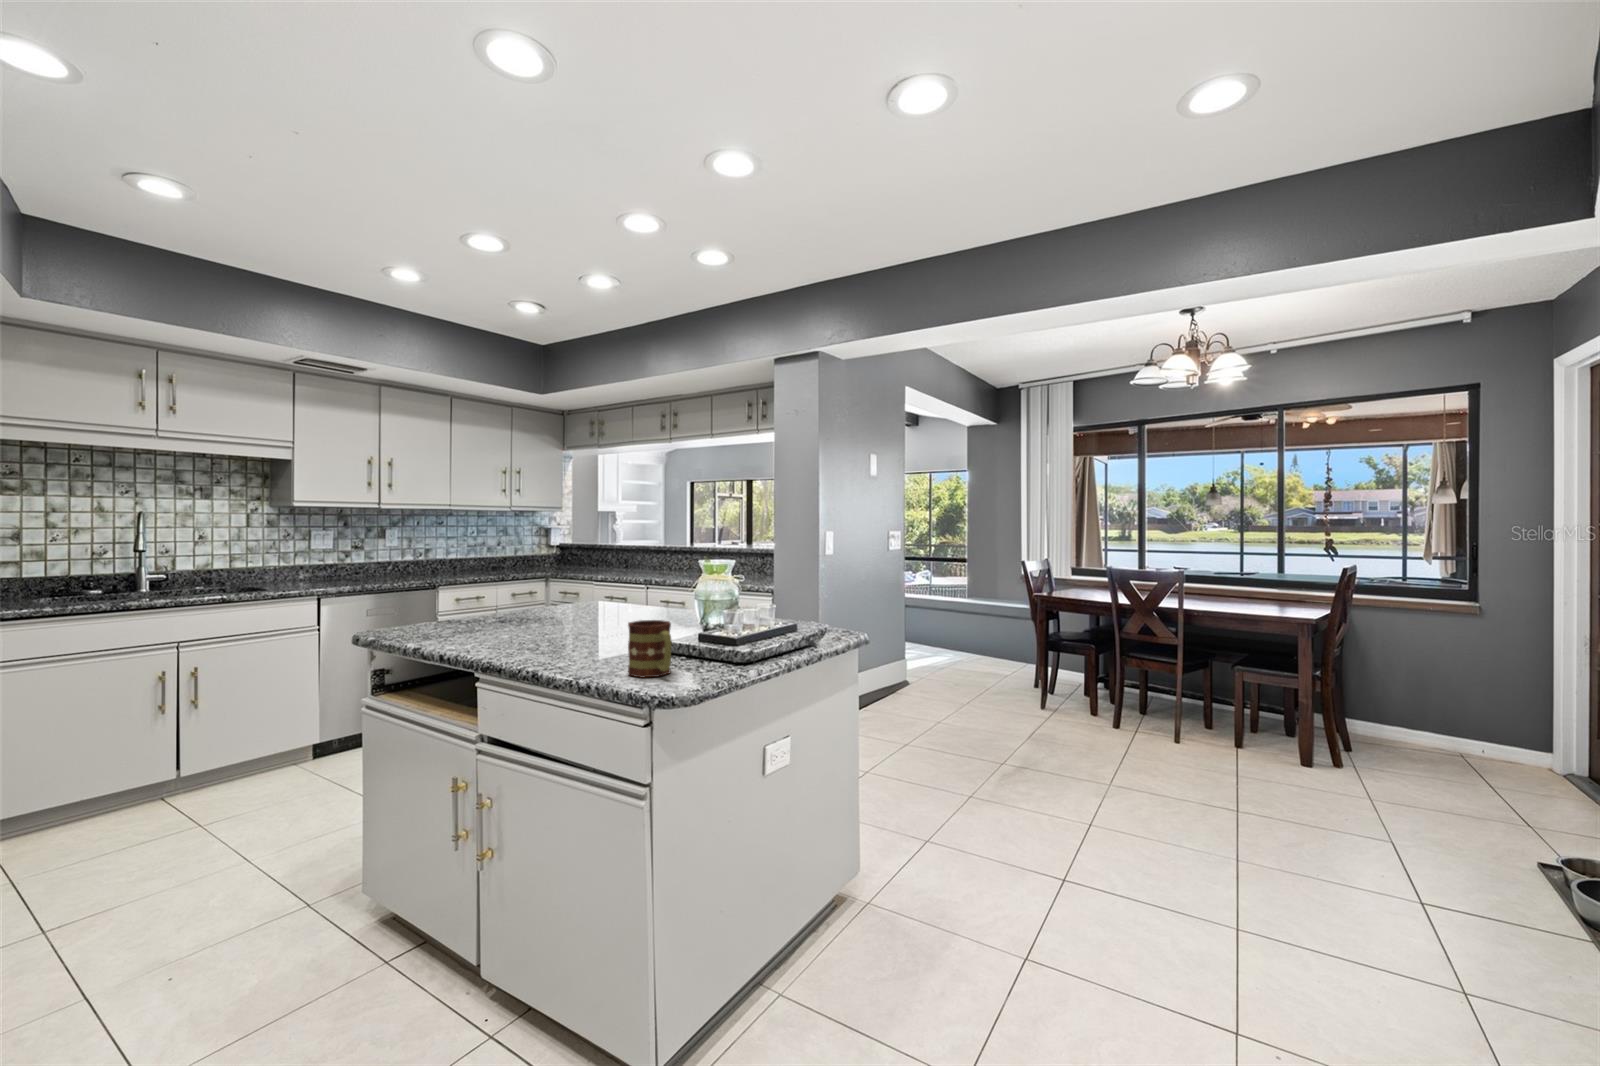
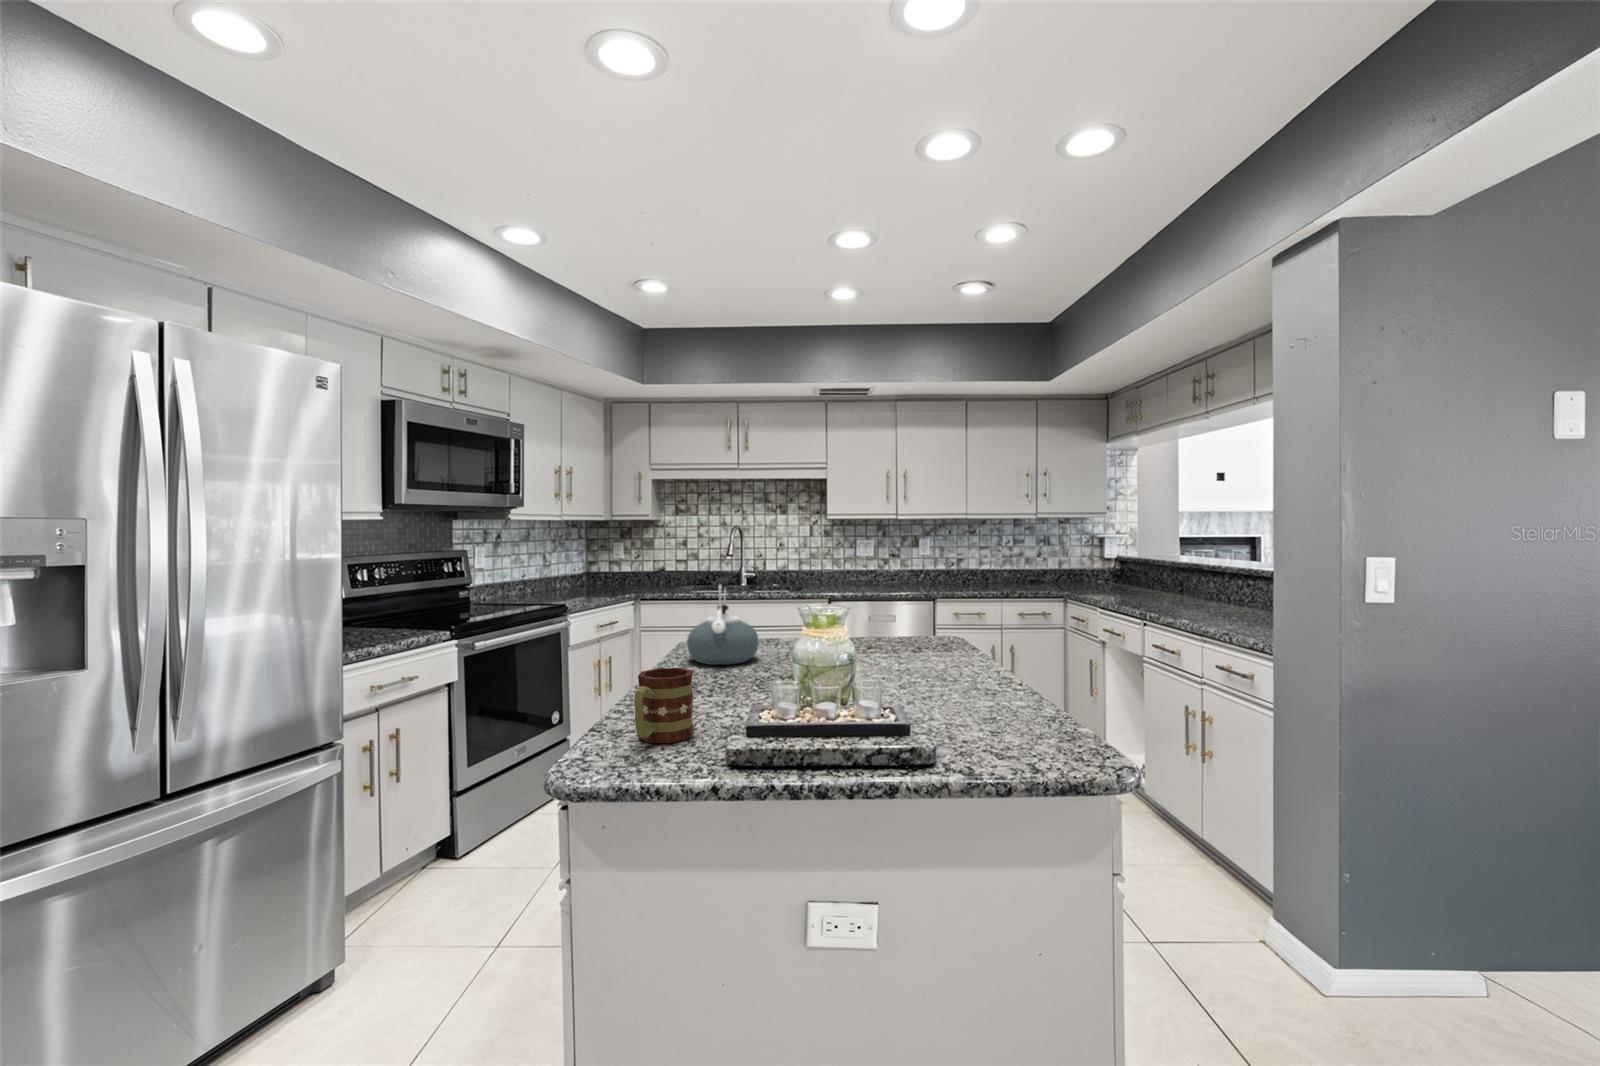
kettle: none [446,559,522,642] -> present [687,577,759,665]

